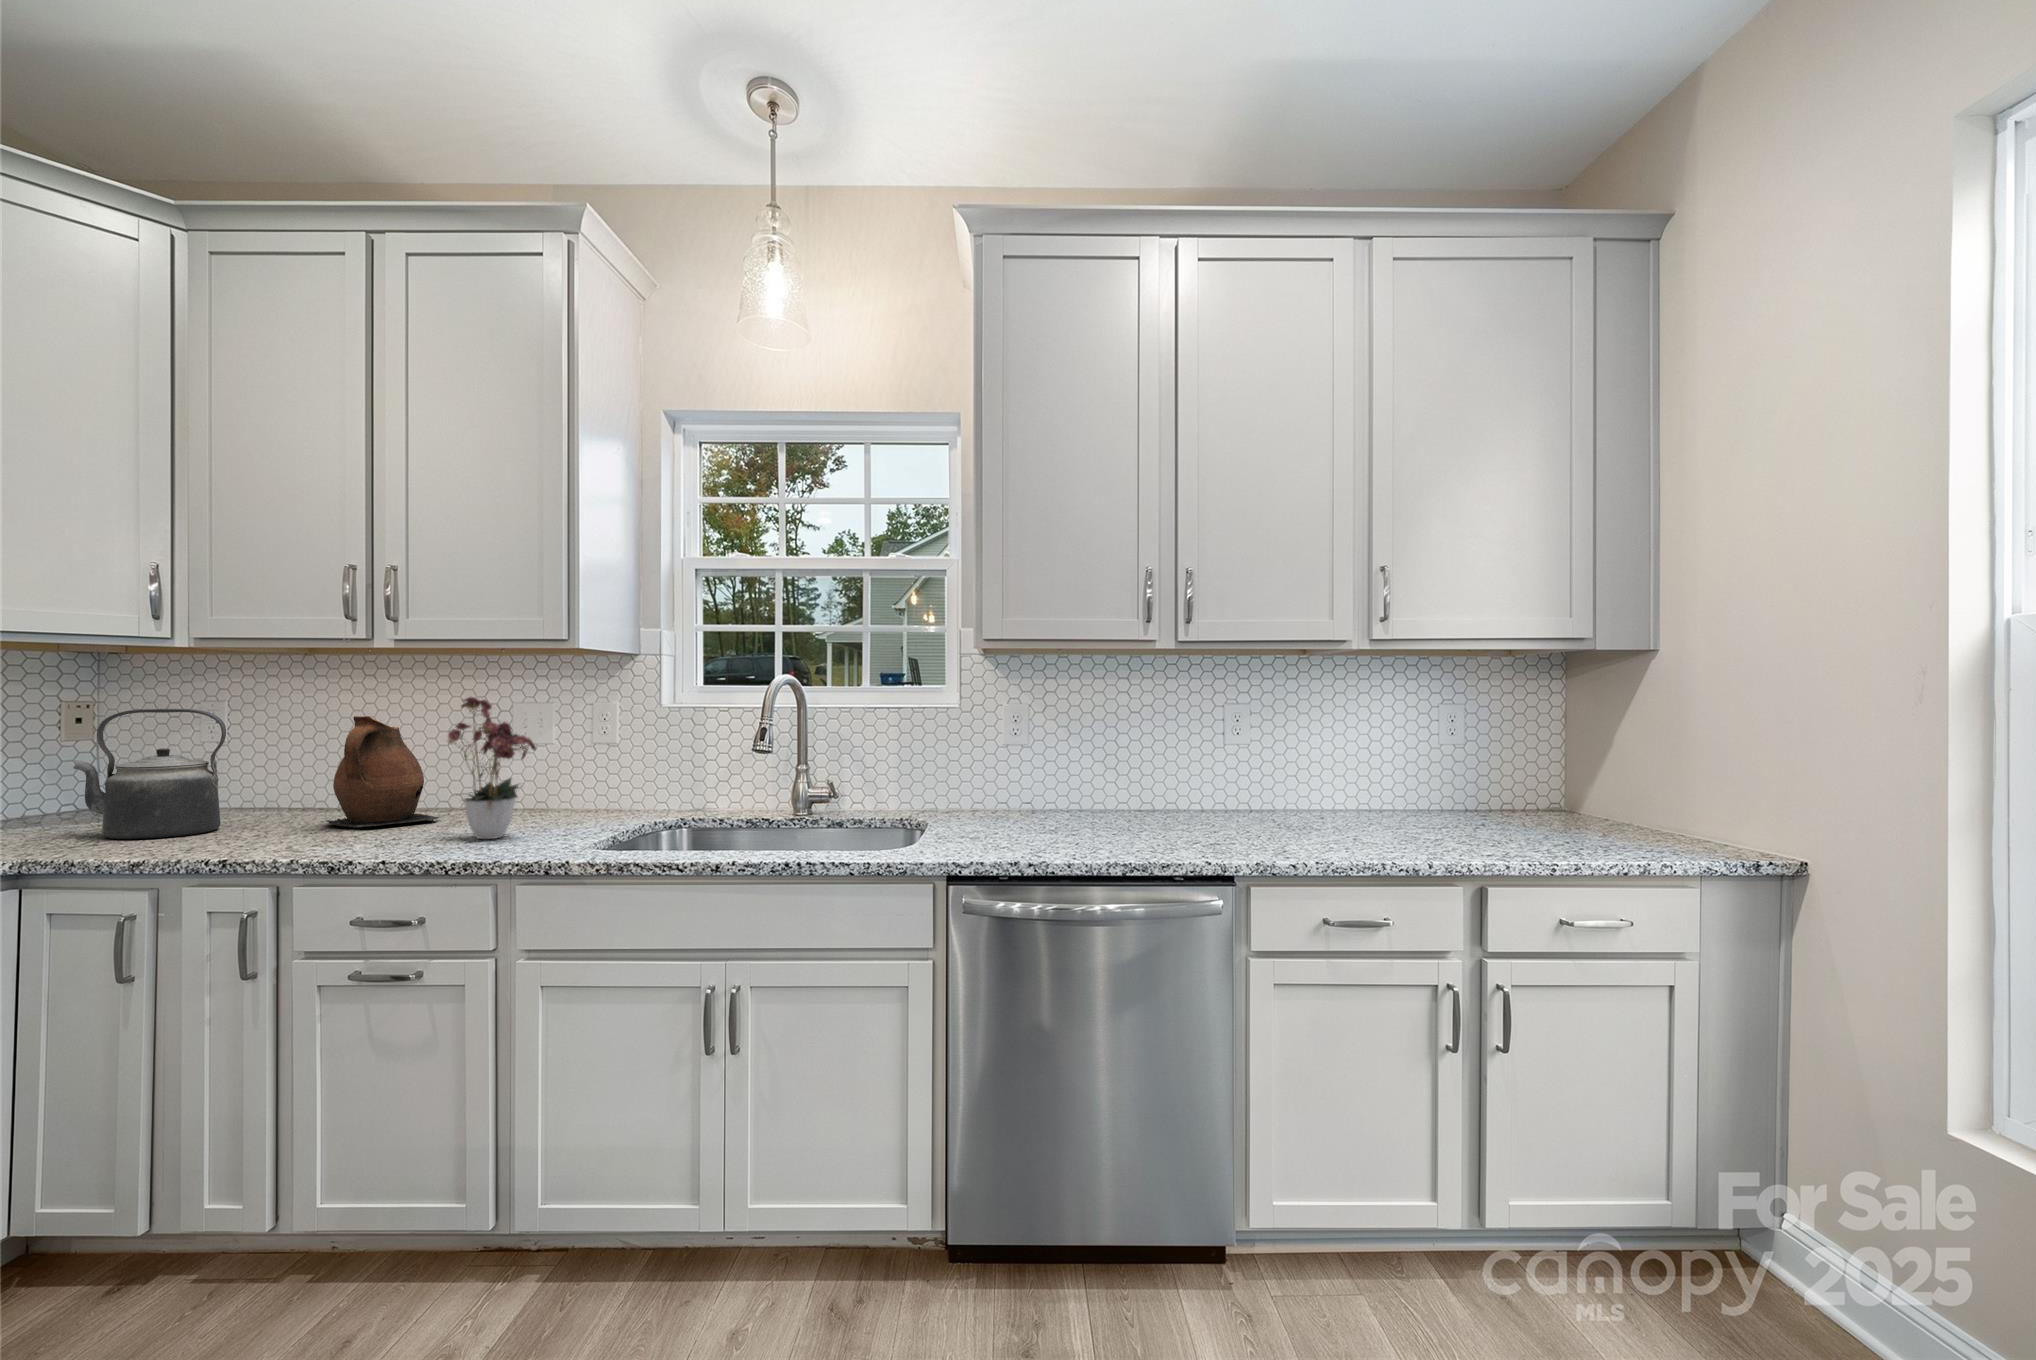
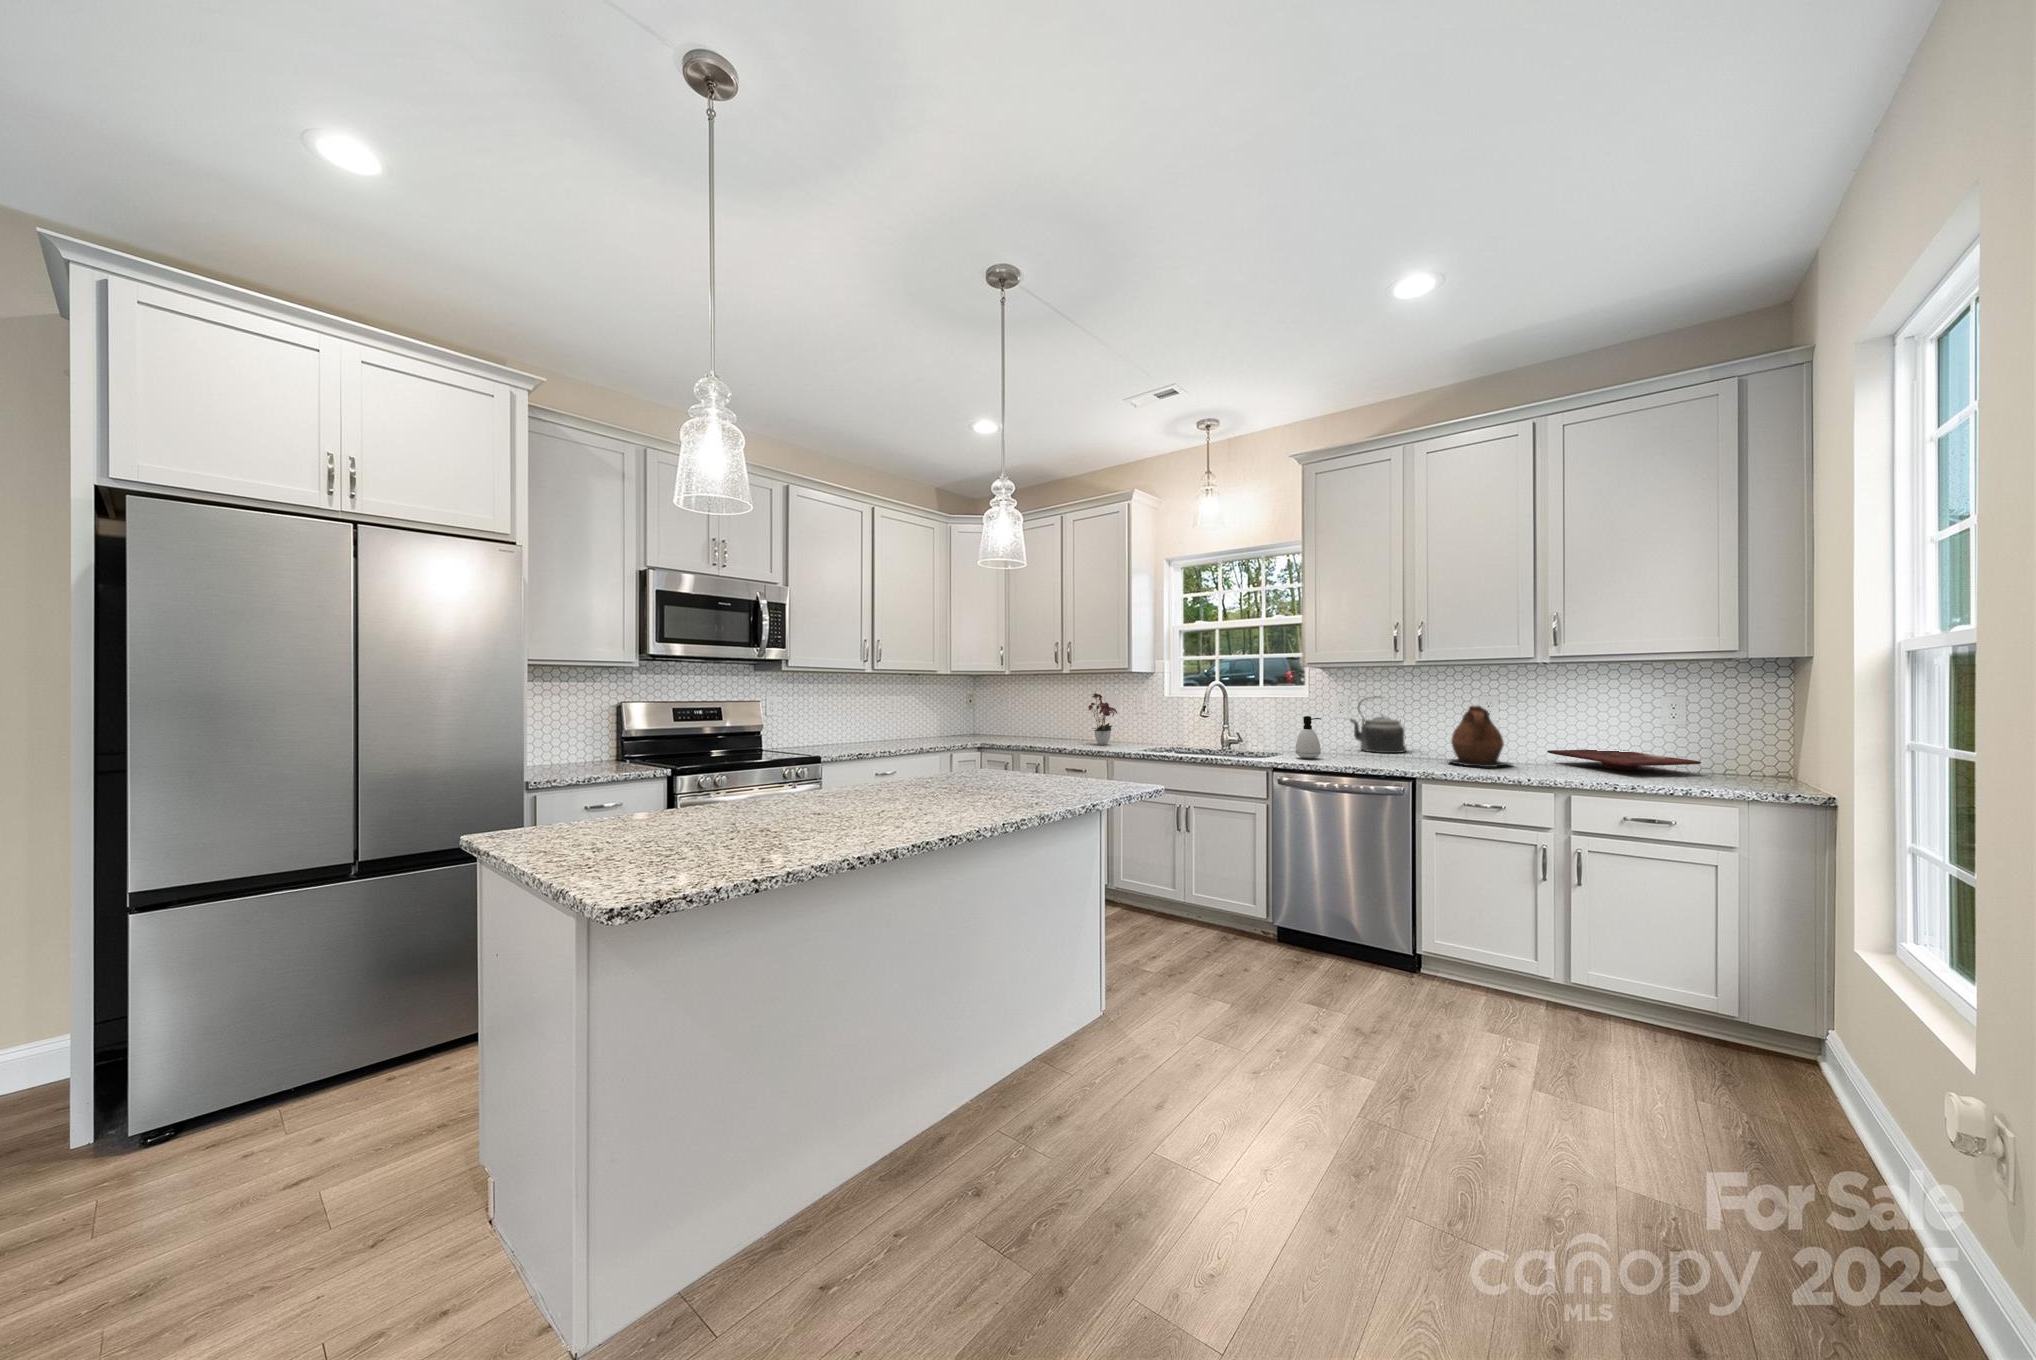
kettle: present [73,709,226,839] -> present [1350,696,1406,753]
ceramic pitcher: present [327,716,439,827] -> present [1449,706,1511,767]
soap dispenser: none [989,748,1042,844] -> present [1296,716,1321,758]
cutting board: none [1386,796,1594,831] -> present [1547,750,1701,770]

